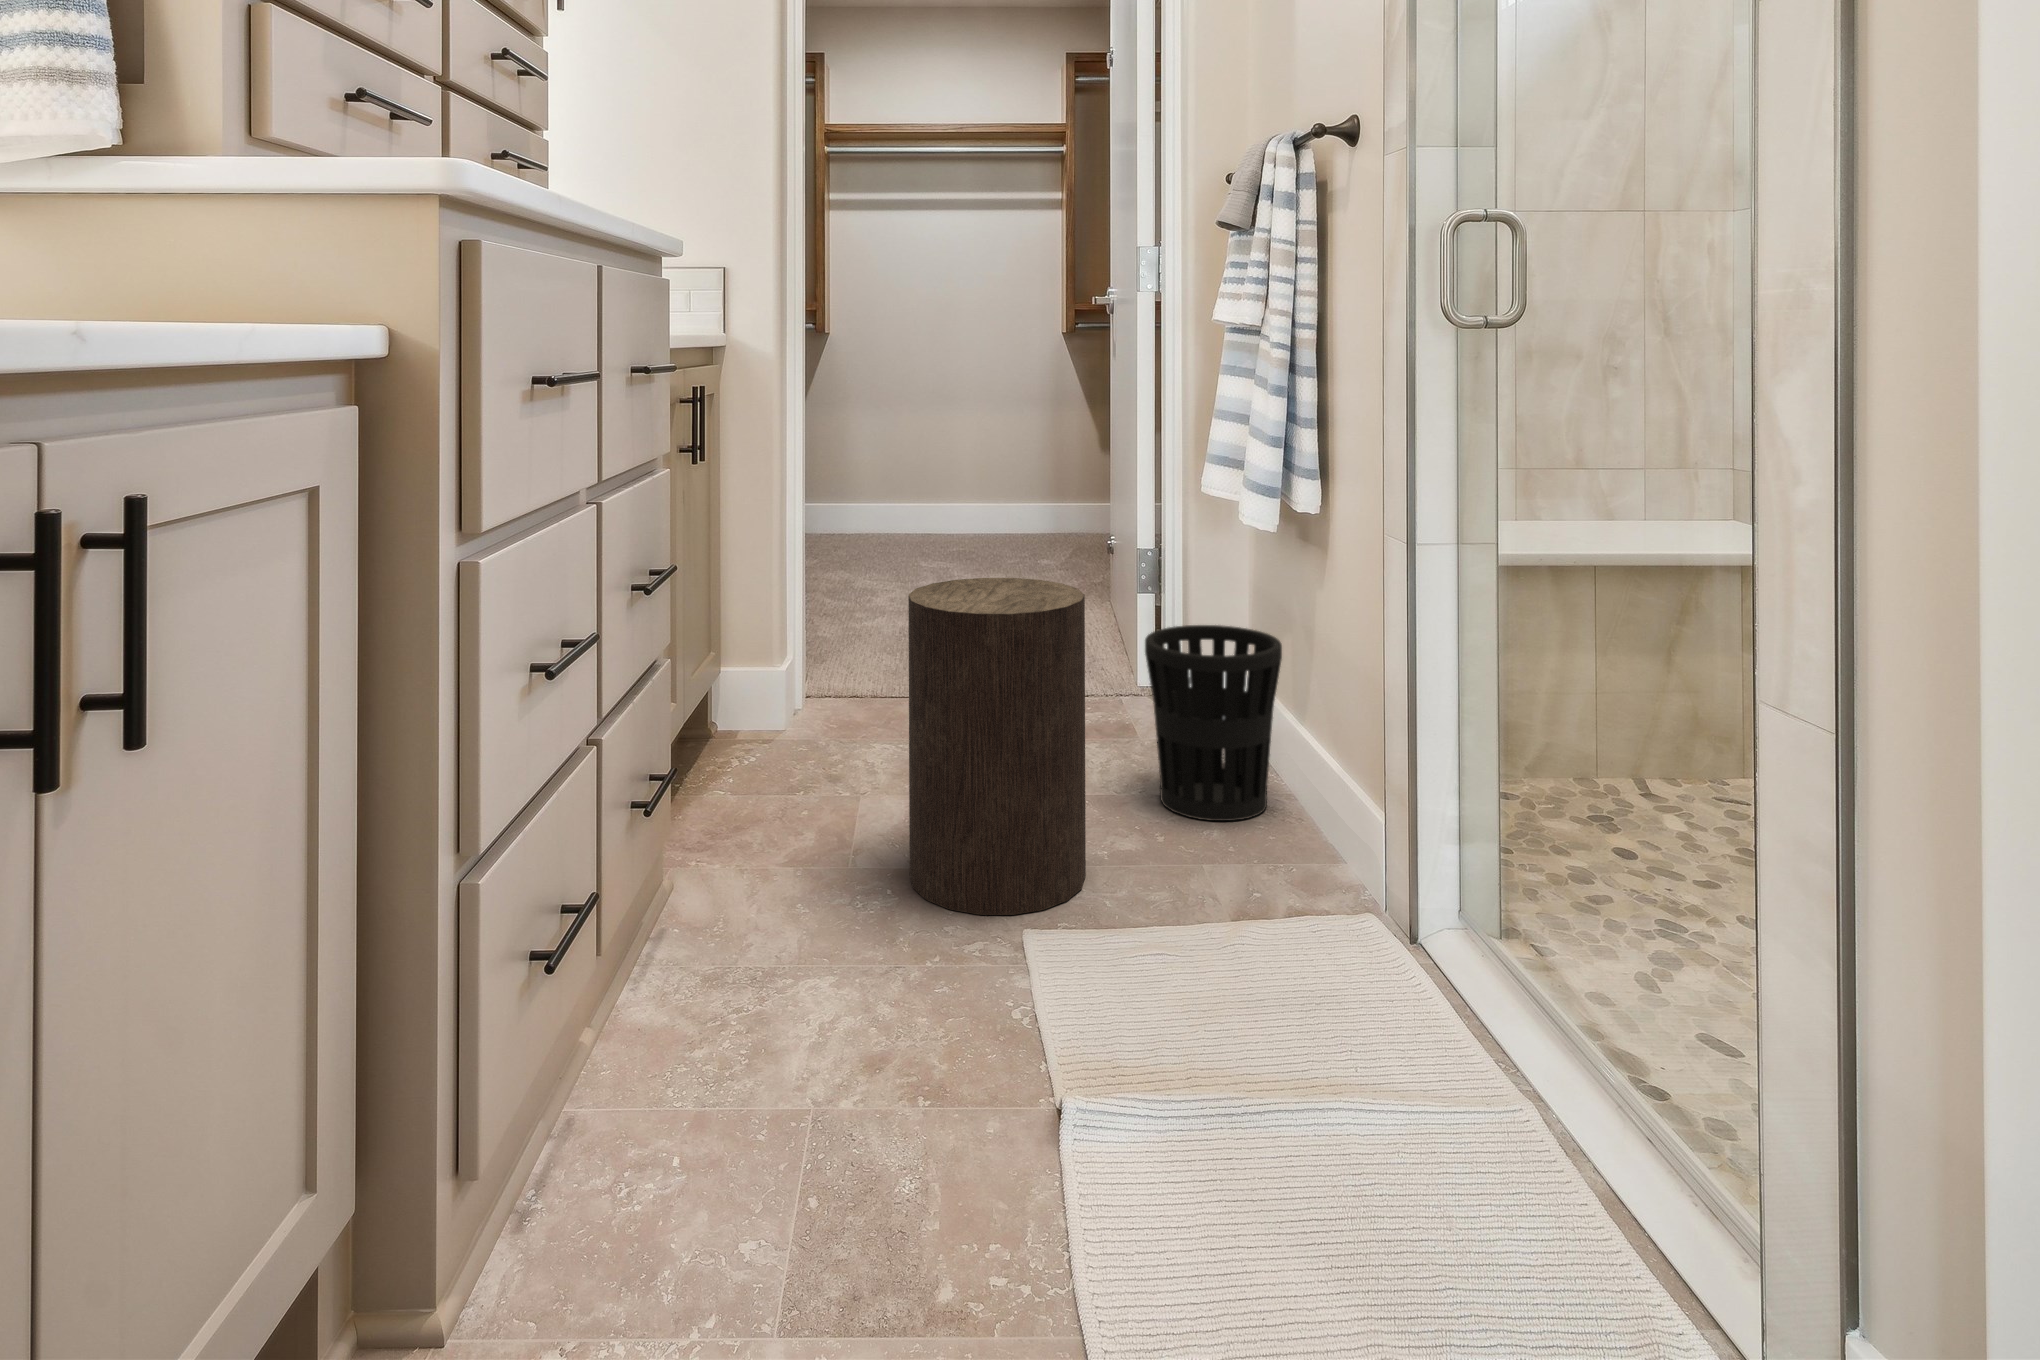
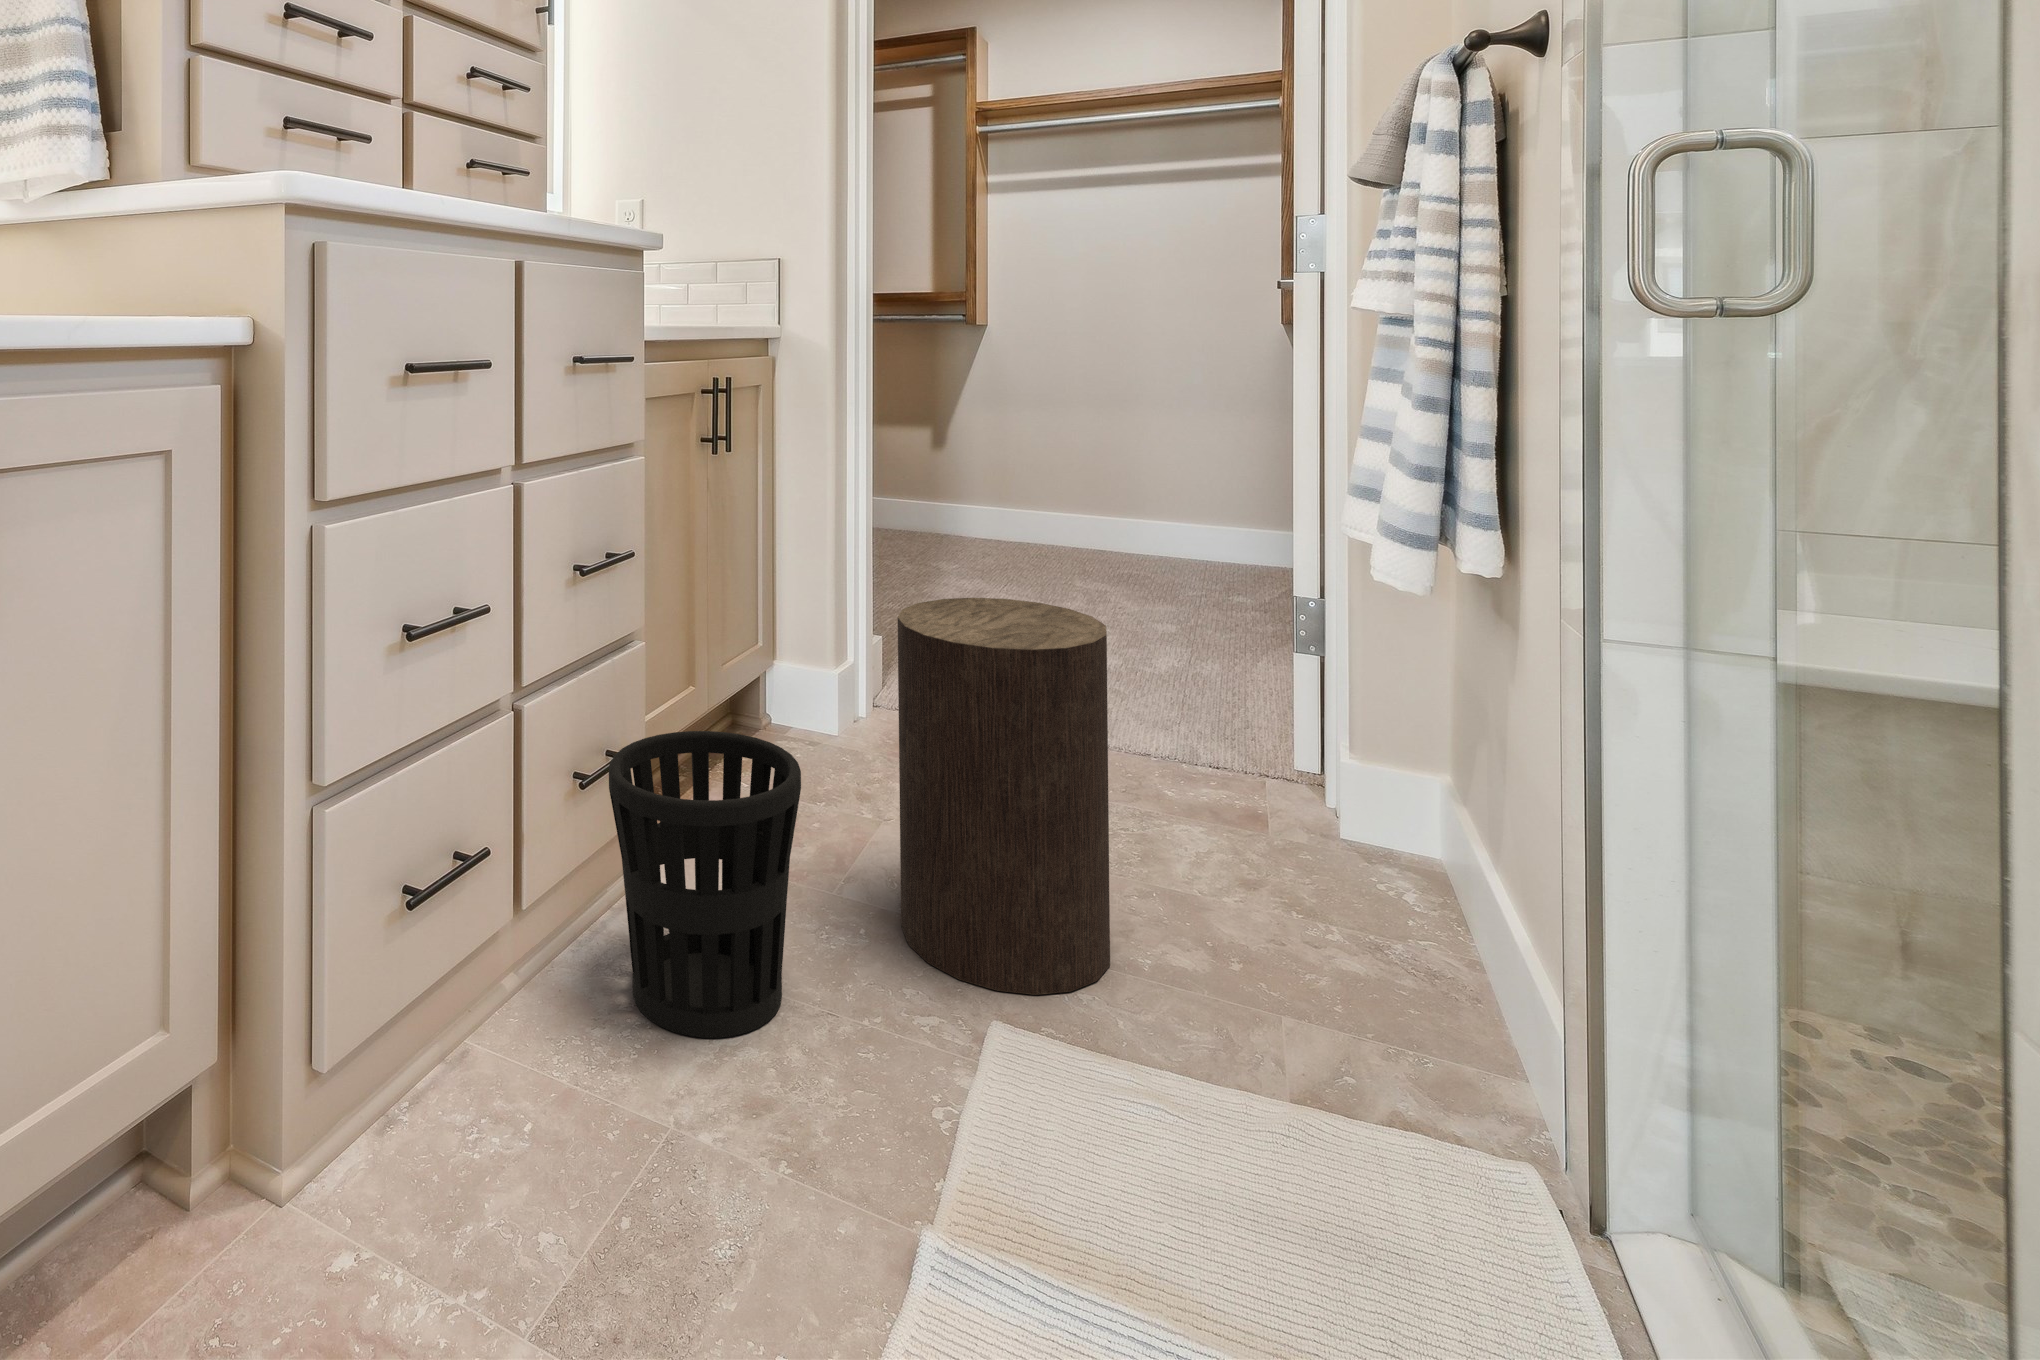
wastebasket: present [1145,625,1282,821] -> present [609,731,801,1038]

